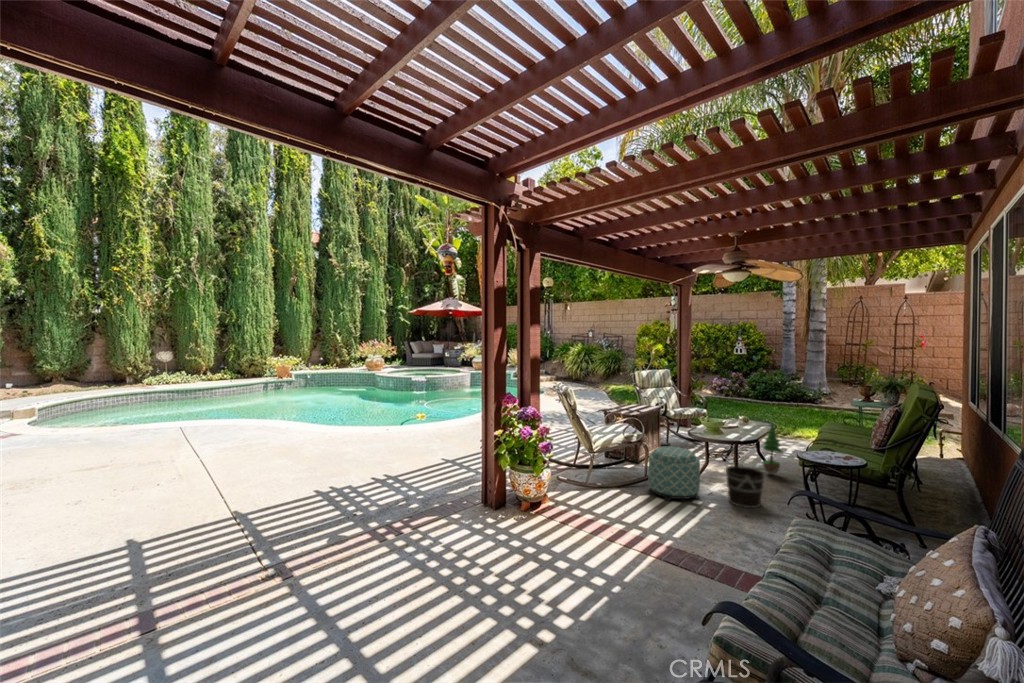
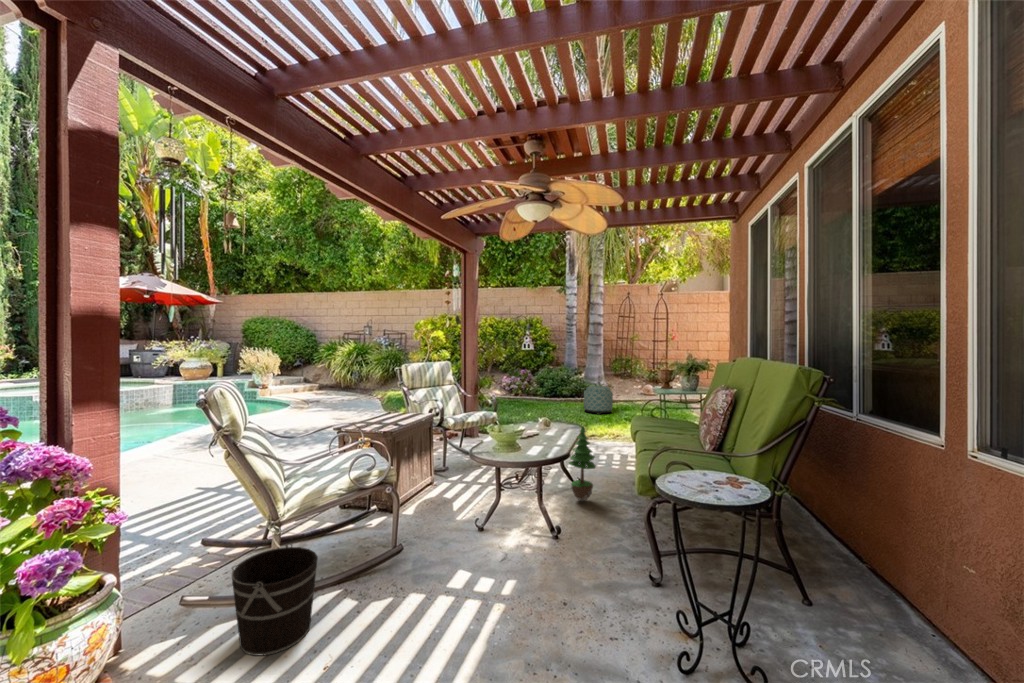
ottoman: present [648,447,700,501] -> present [584,386,613,415]
bucket: present [726,465,764,508] -> present [232,543,318,656]

